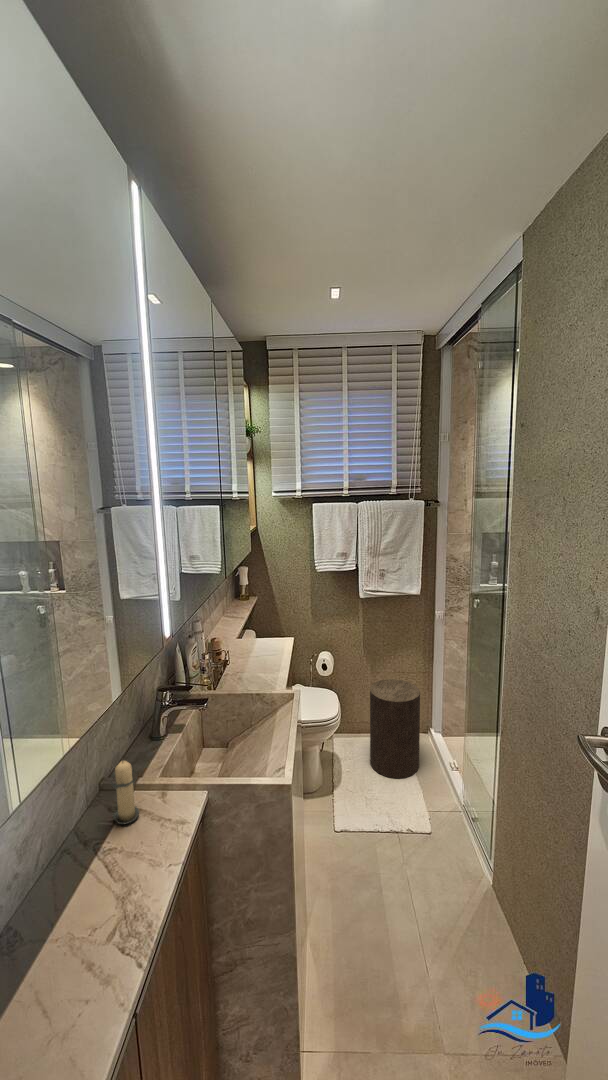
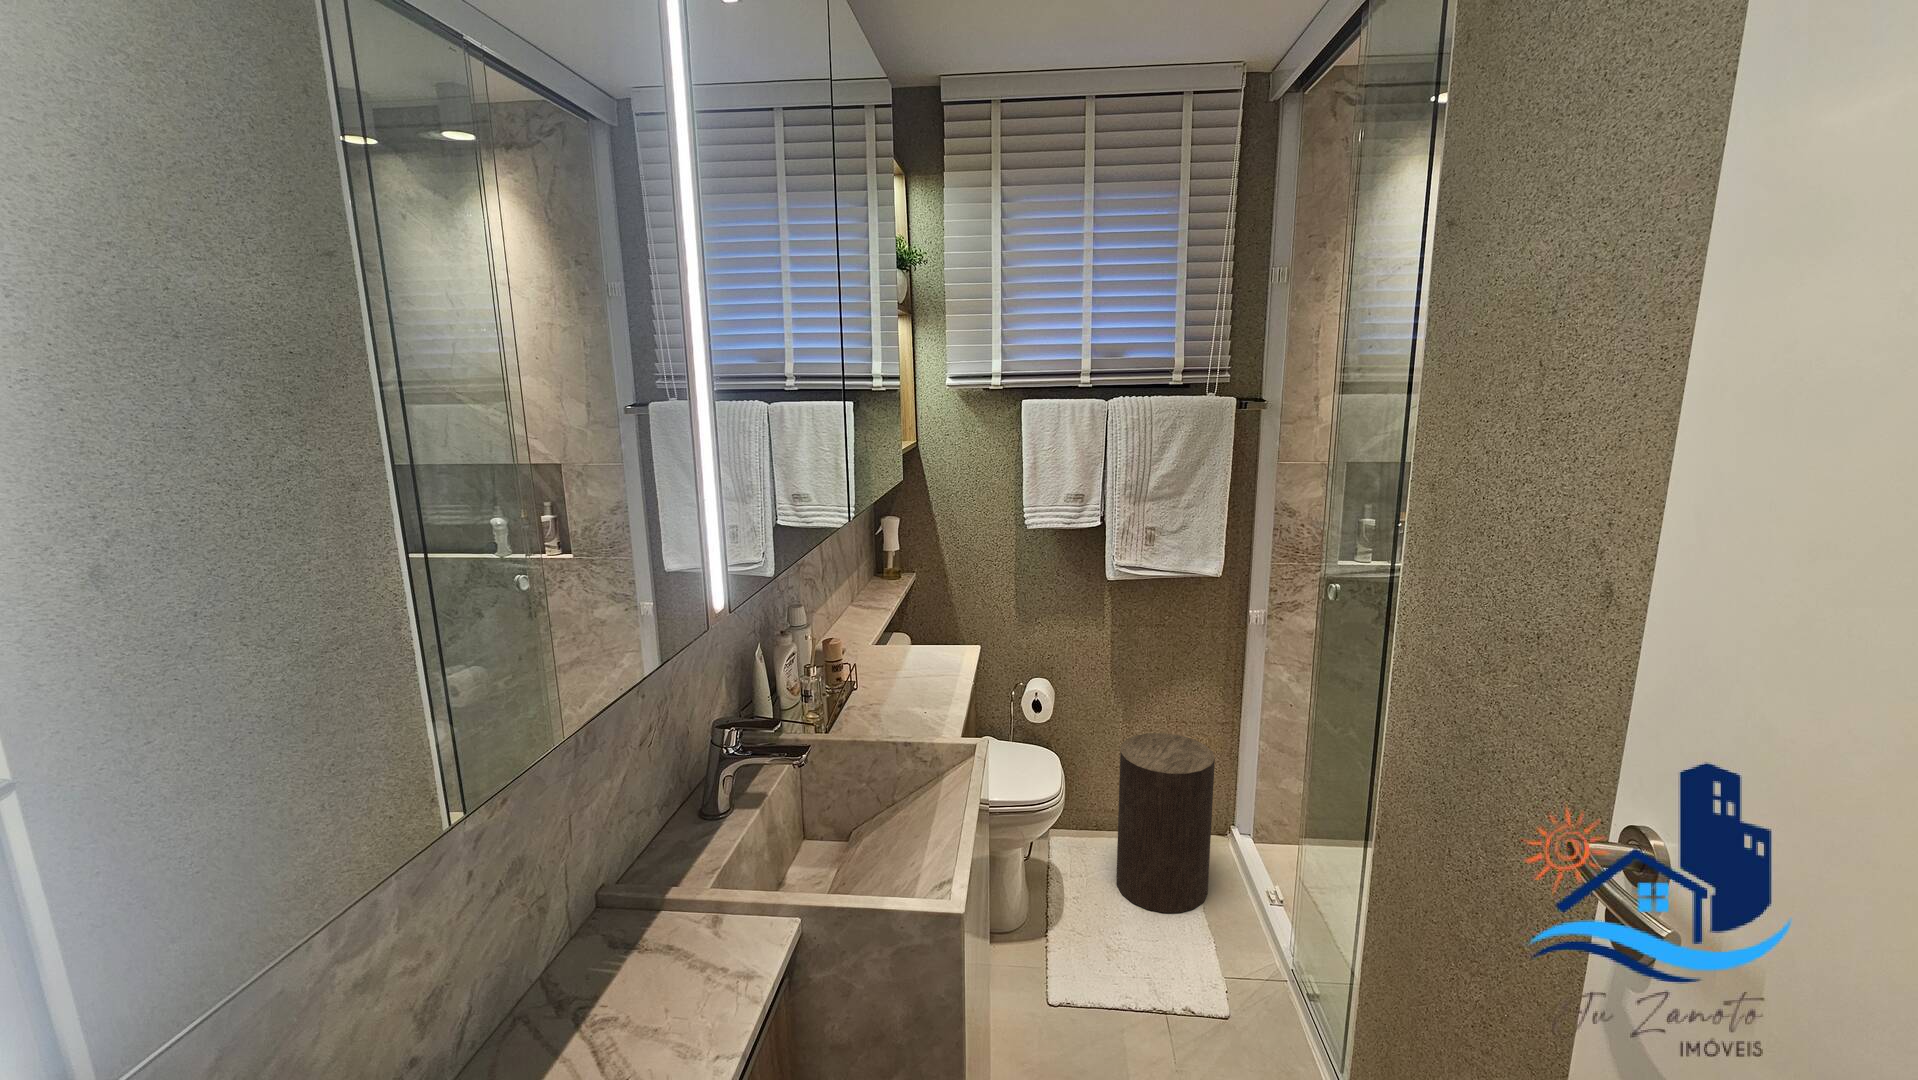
candle: present [111,759,139,824] -> none [603,846,674,977]

